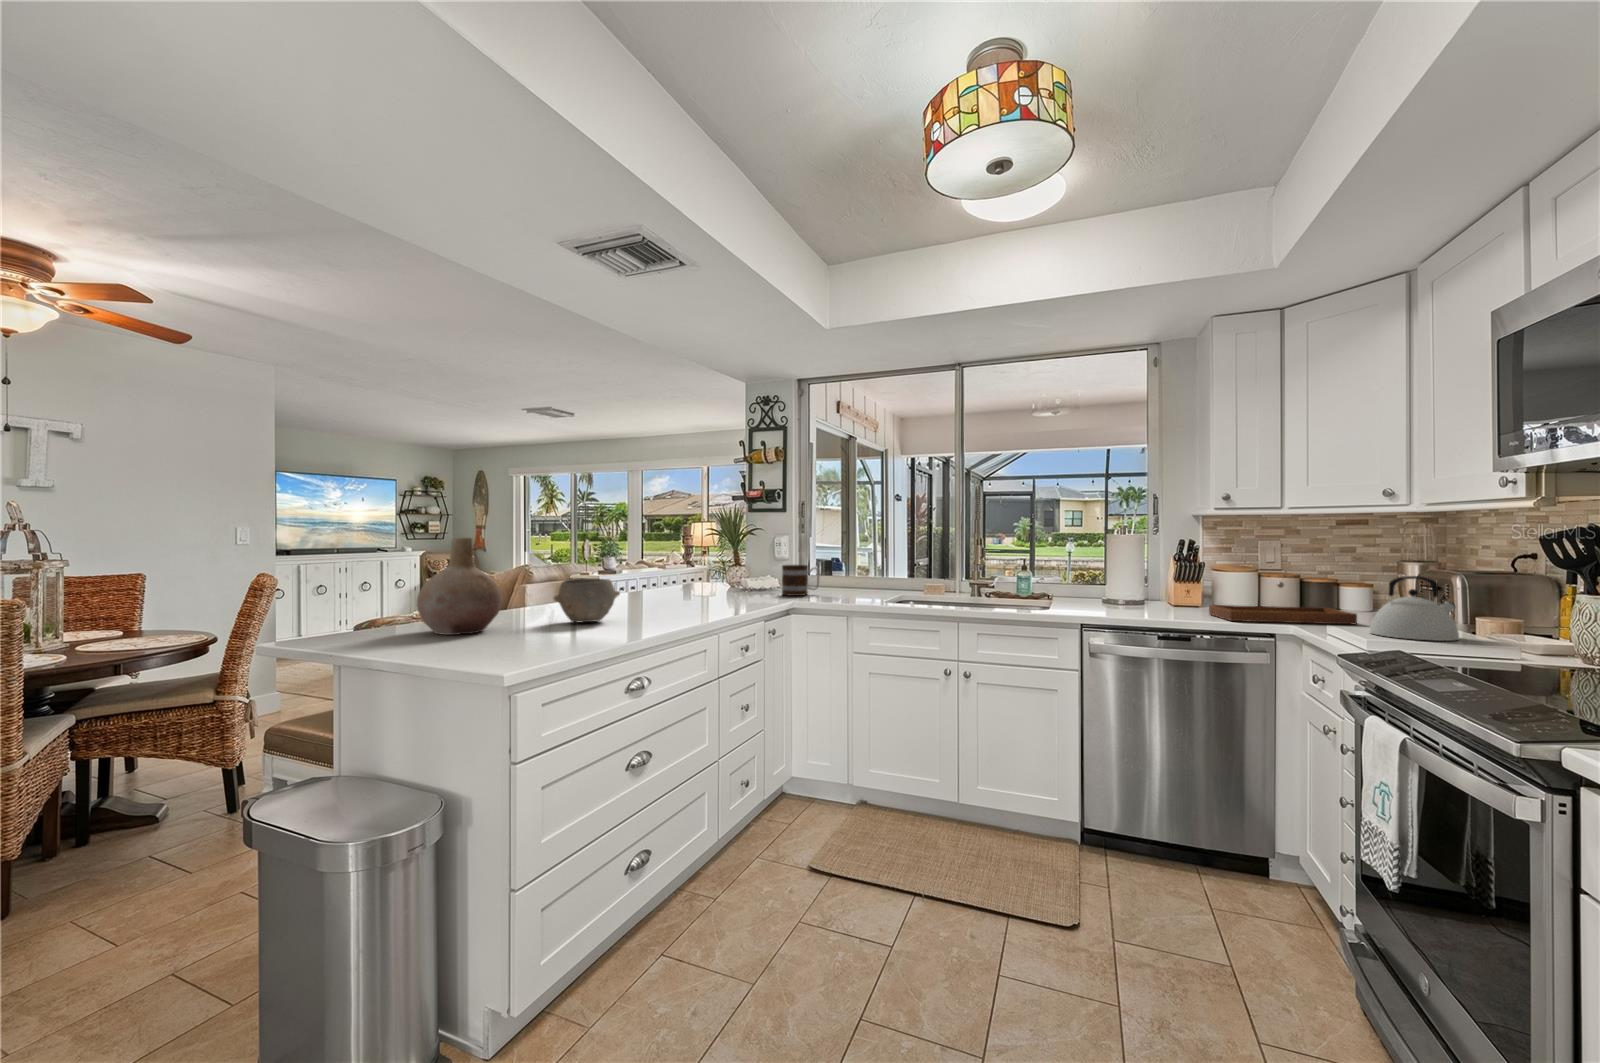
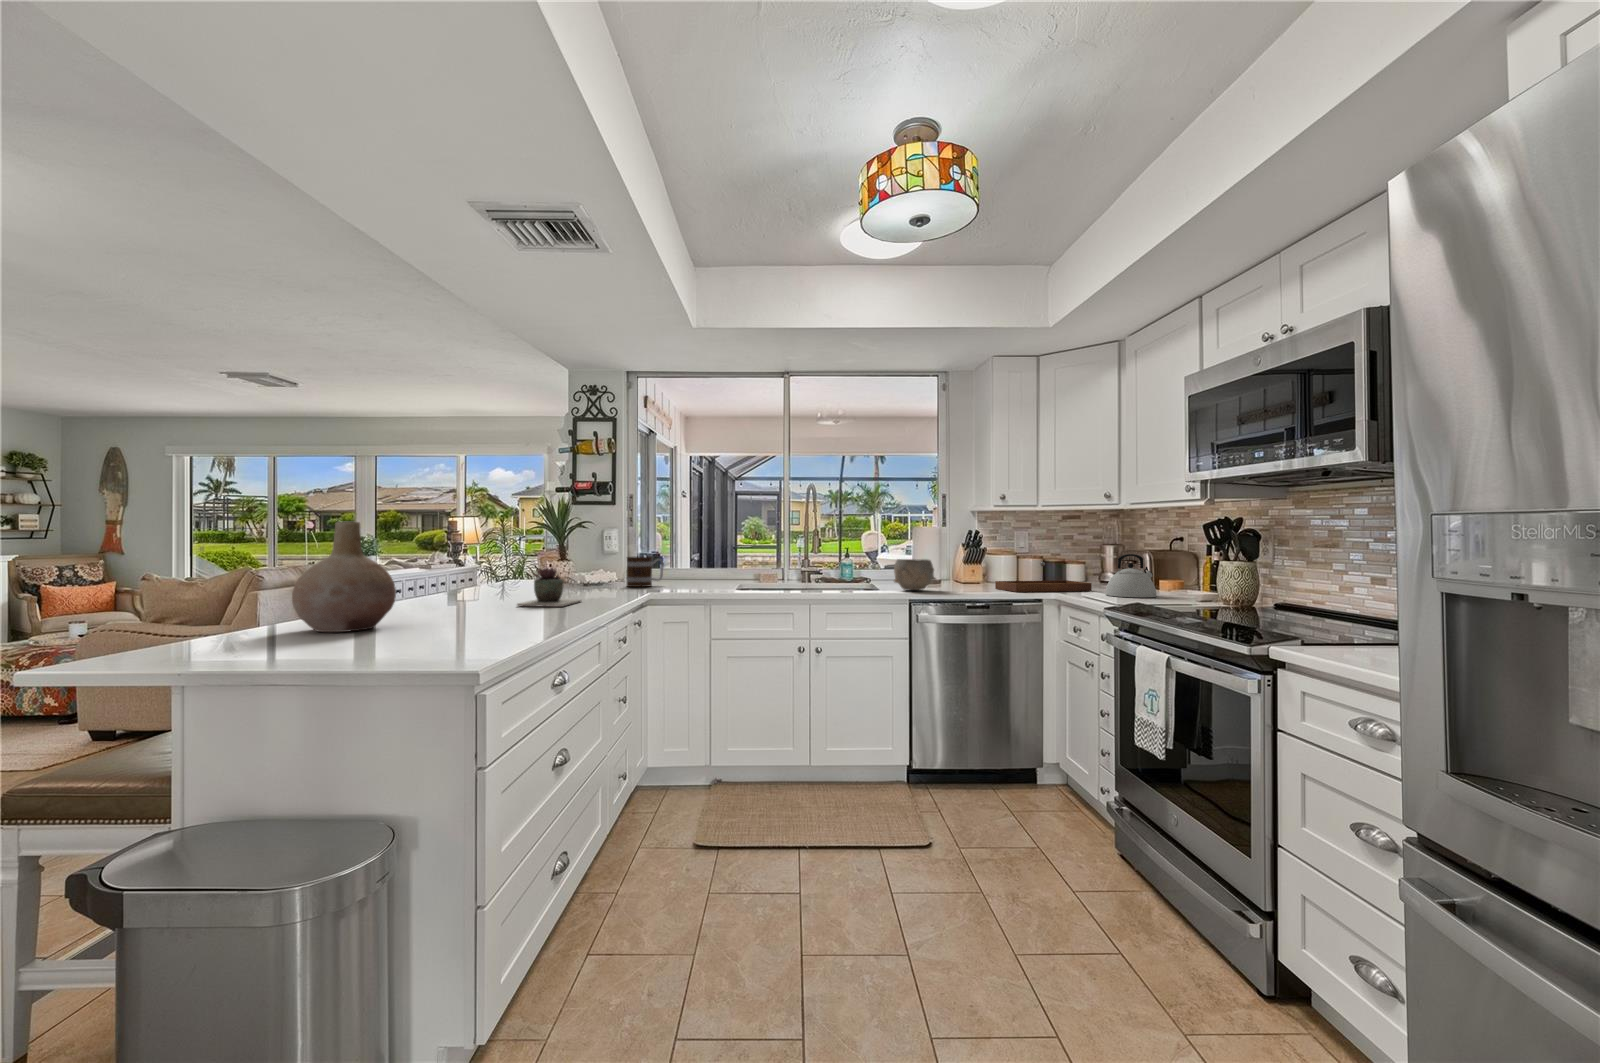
succulent plant: none [637,577,704,617] -> present [517,568,581,607]
bowl: present [554,578,620,622] -> present [894,559,936,590]

